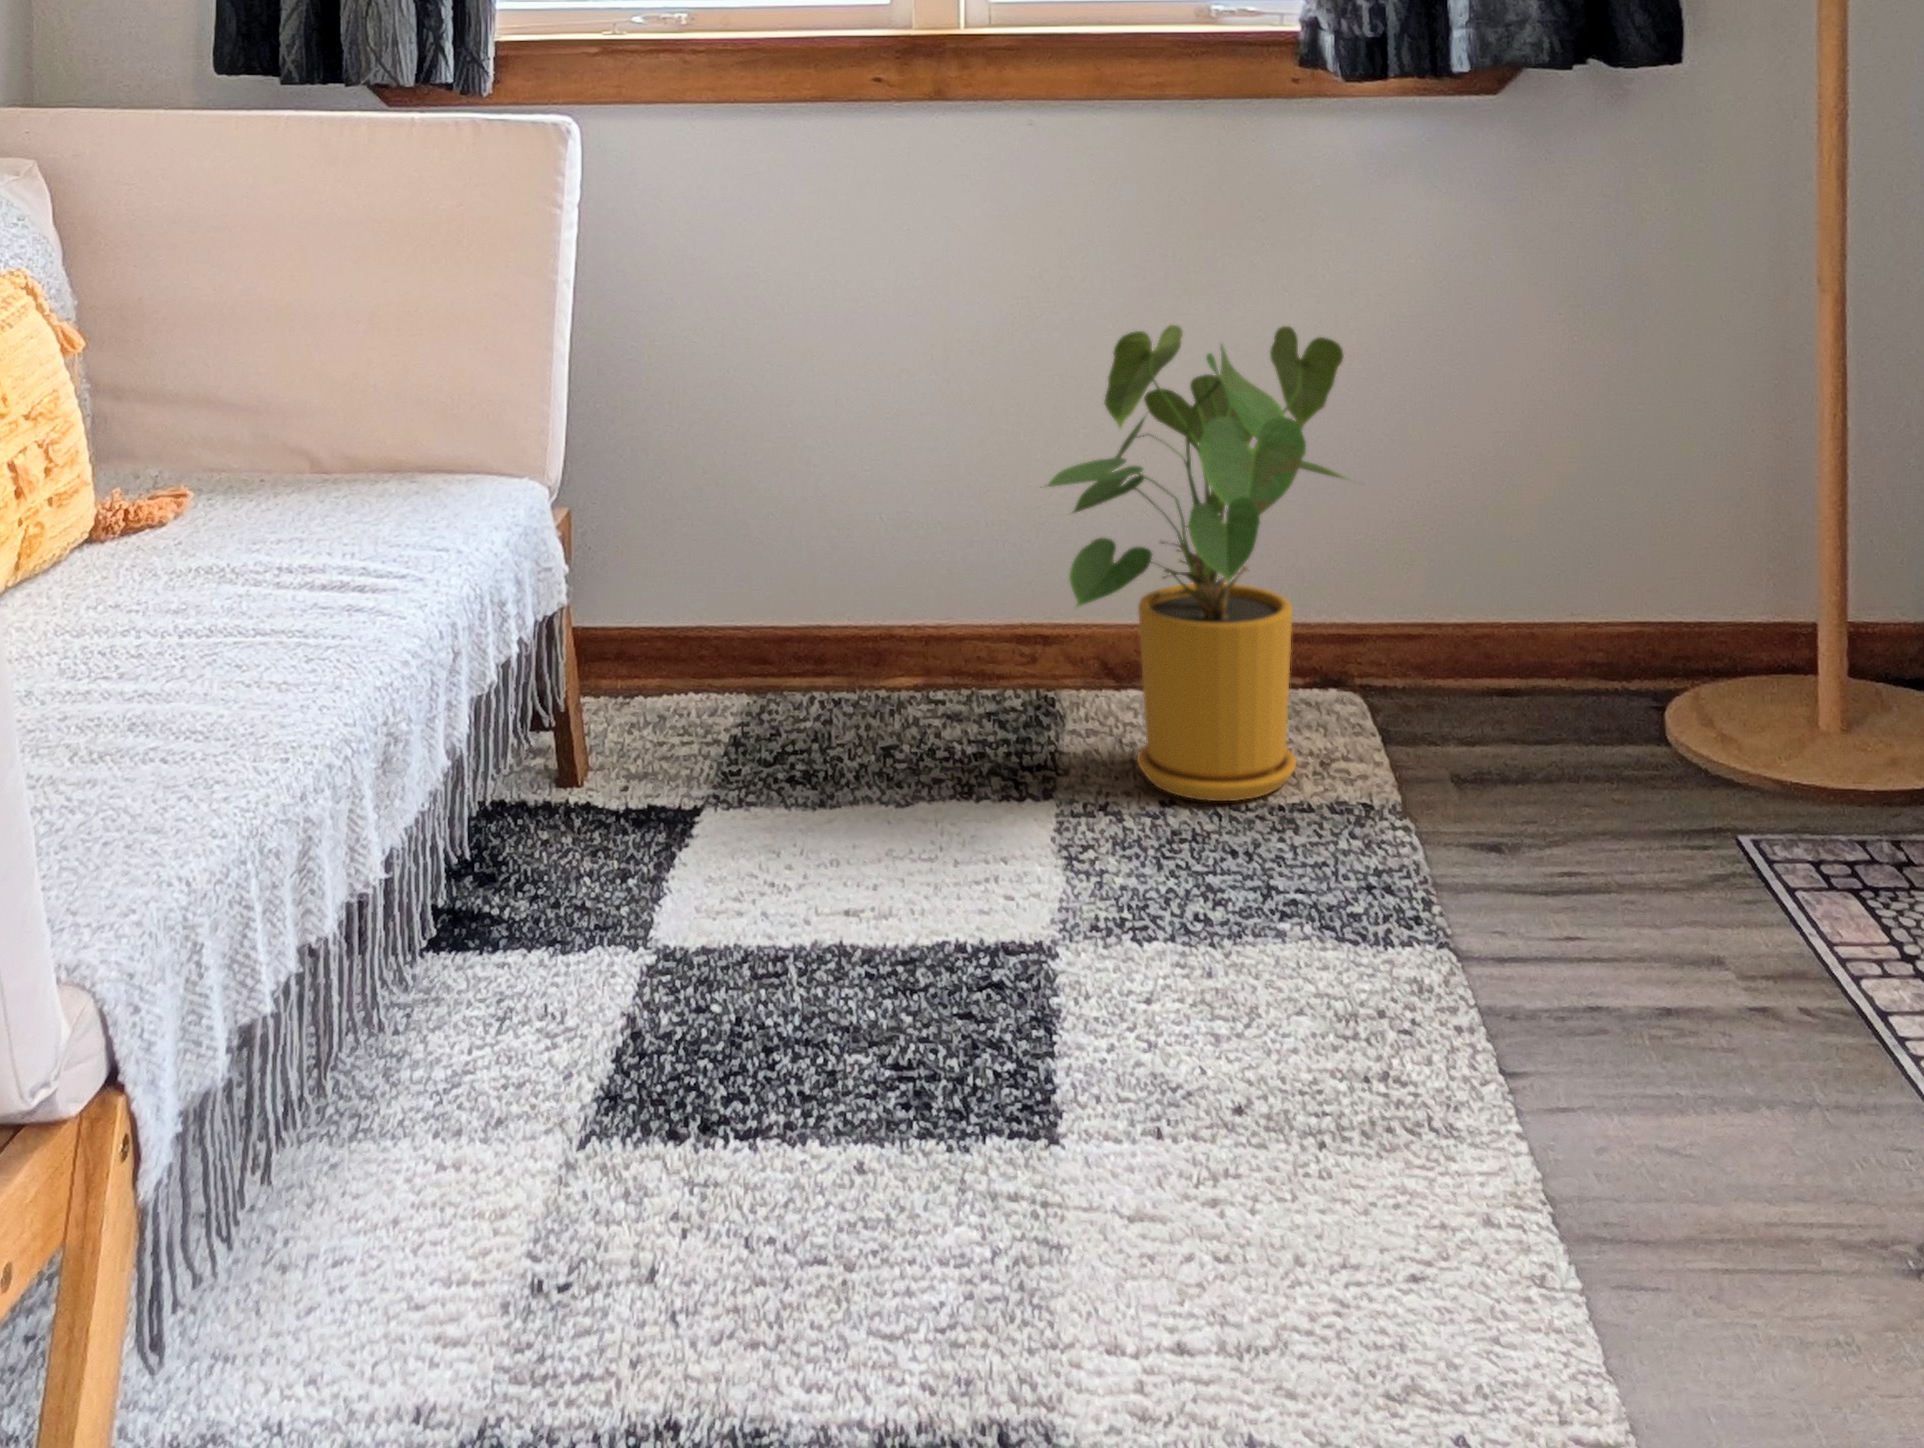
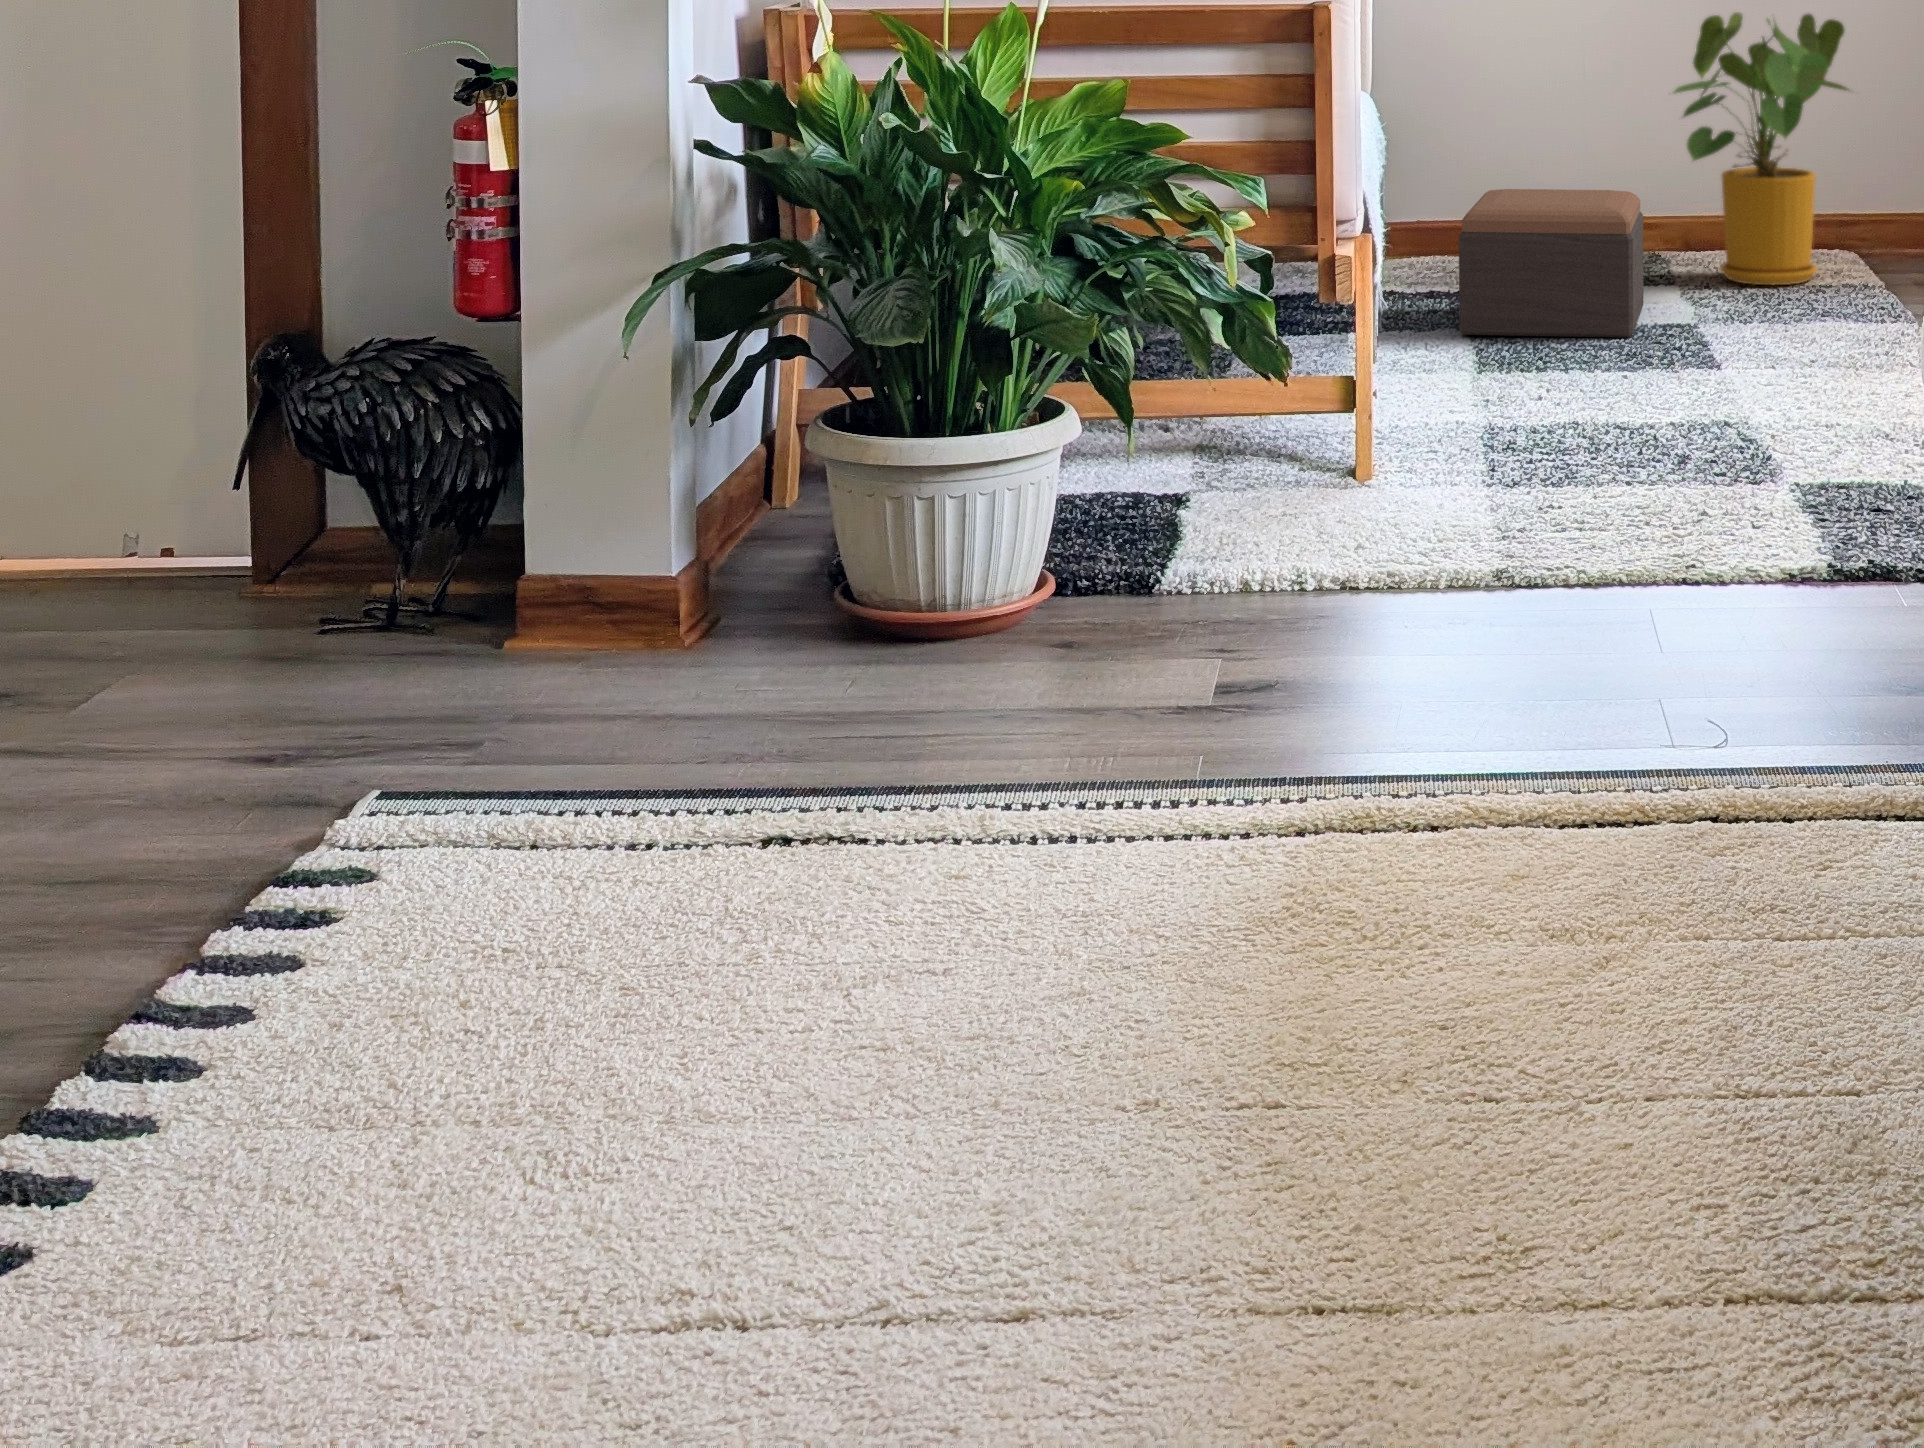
footstool: none [628,663,986,991] -> present [1459,189,1643,338]

